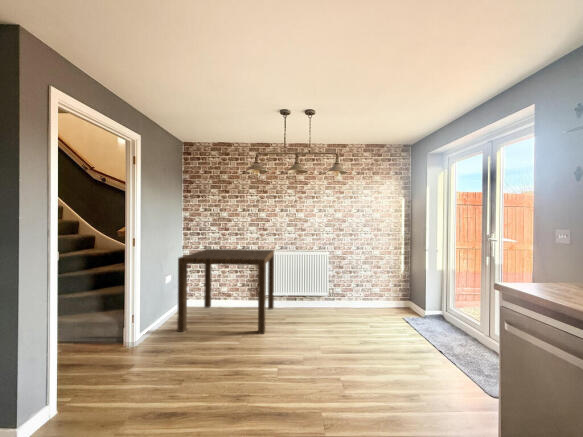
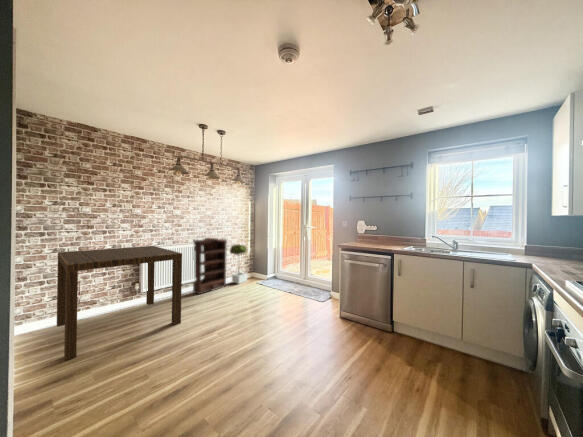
bookshelf: none [316,245,359,312] -> present [193,238,227,294]
potted tree: none [367,257,392,312] -> present [230,244,247,284]

